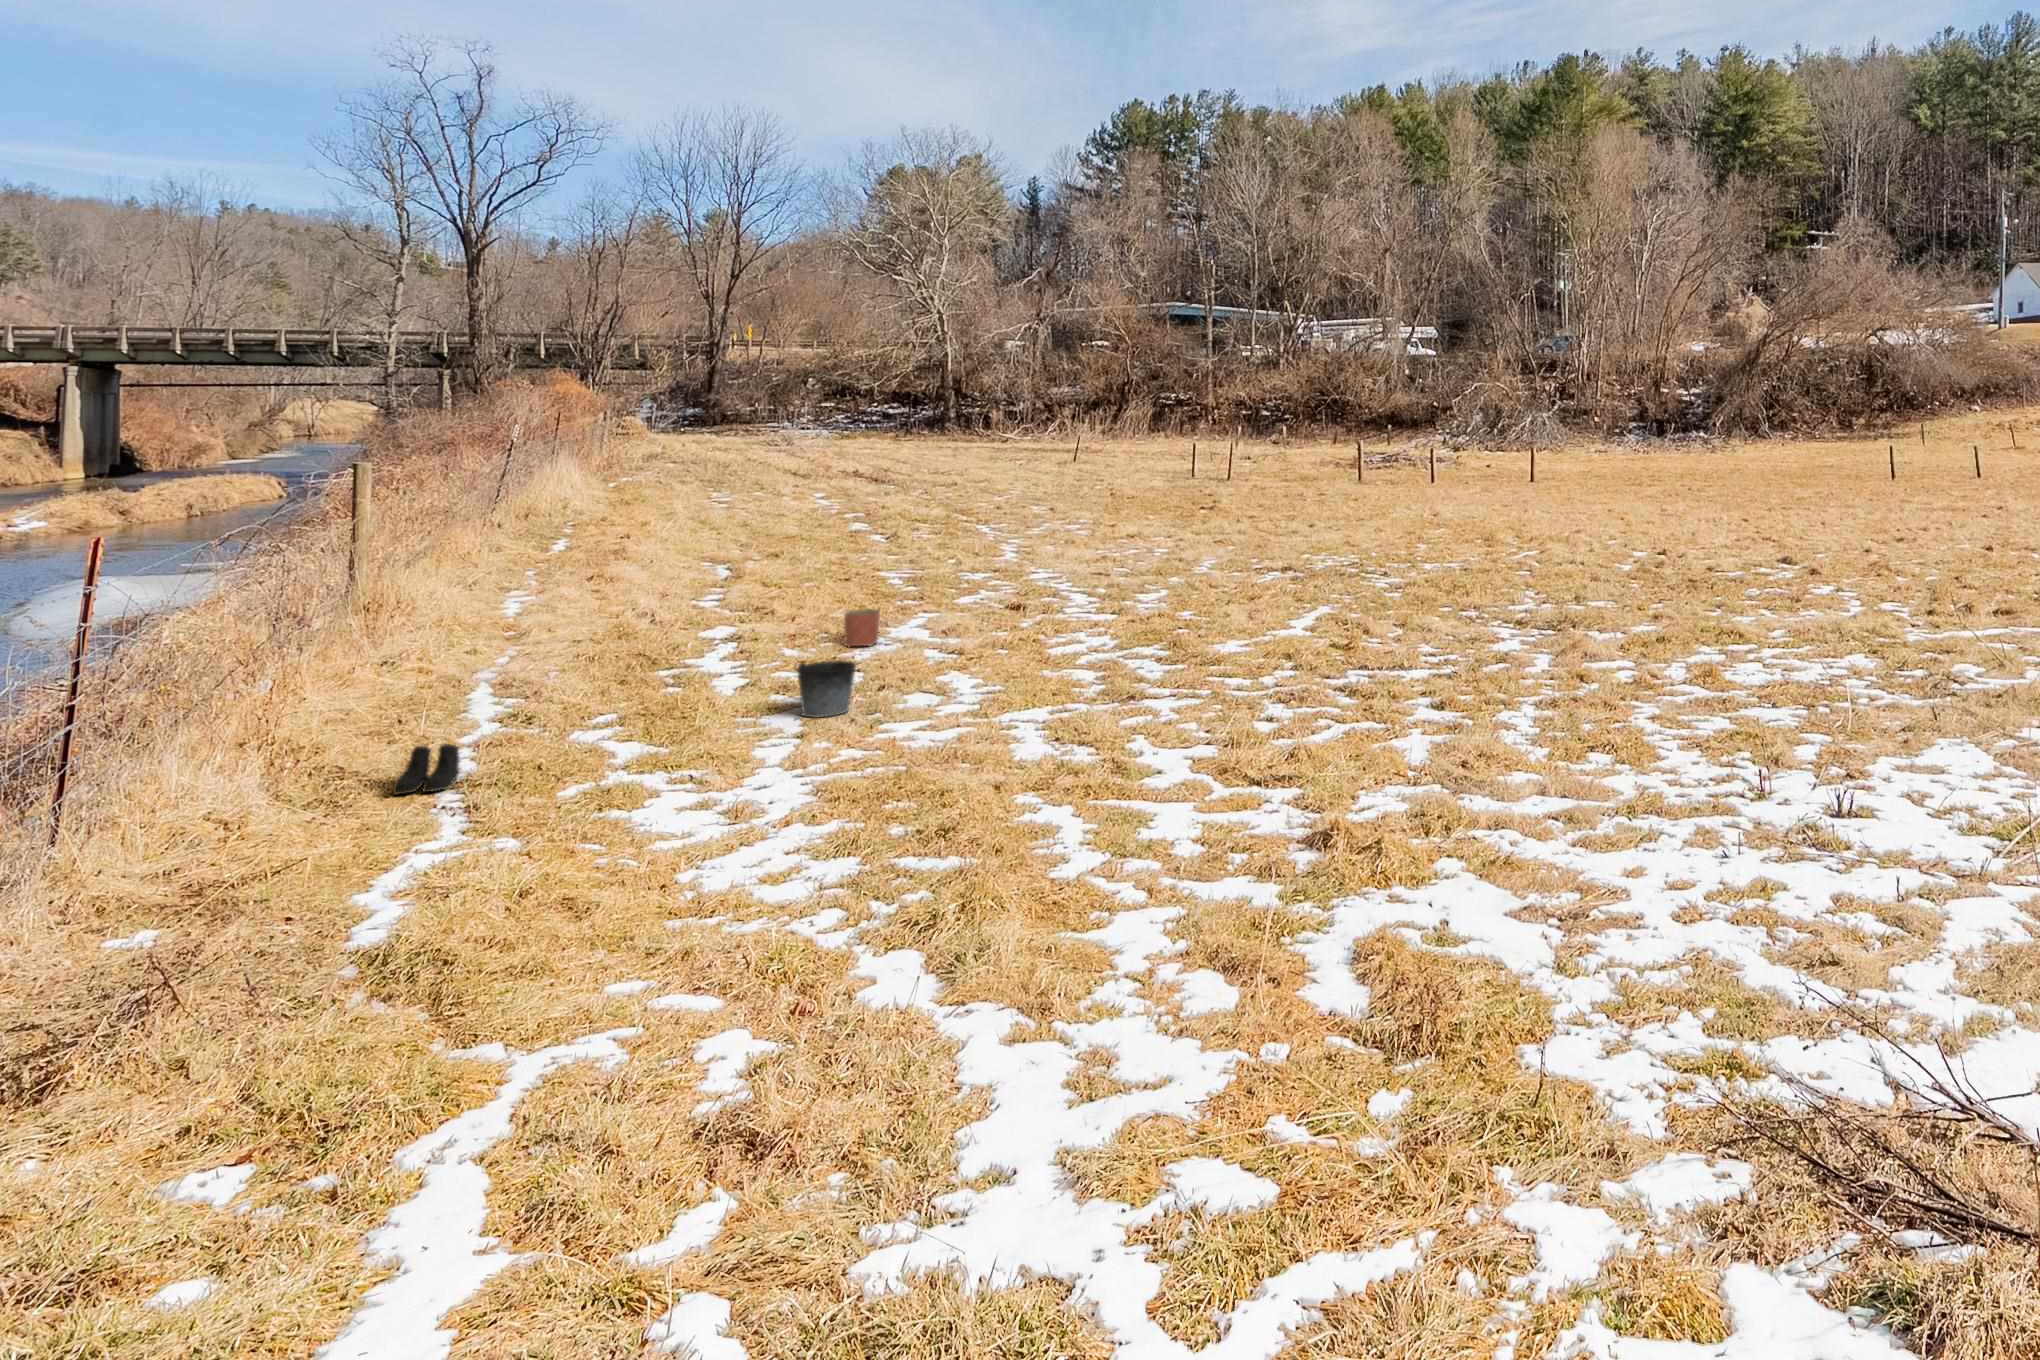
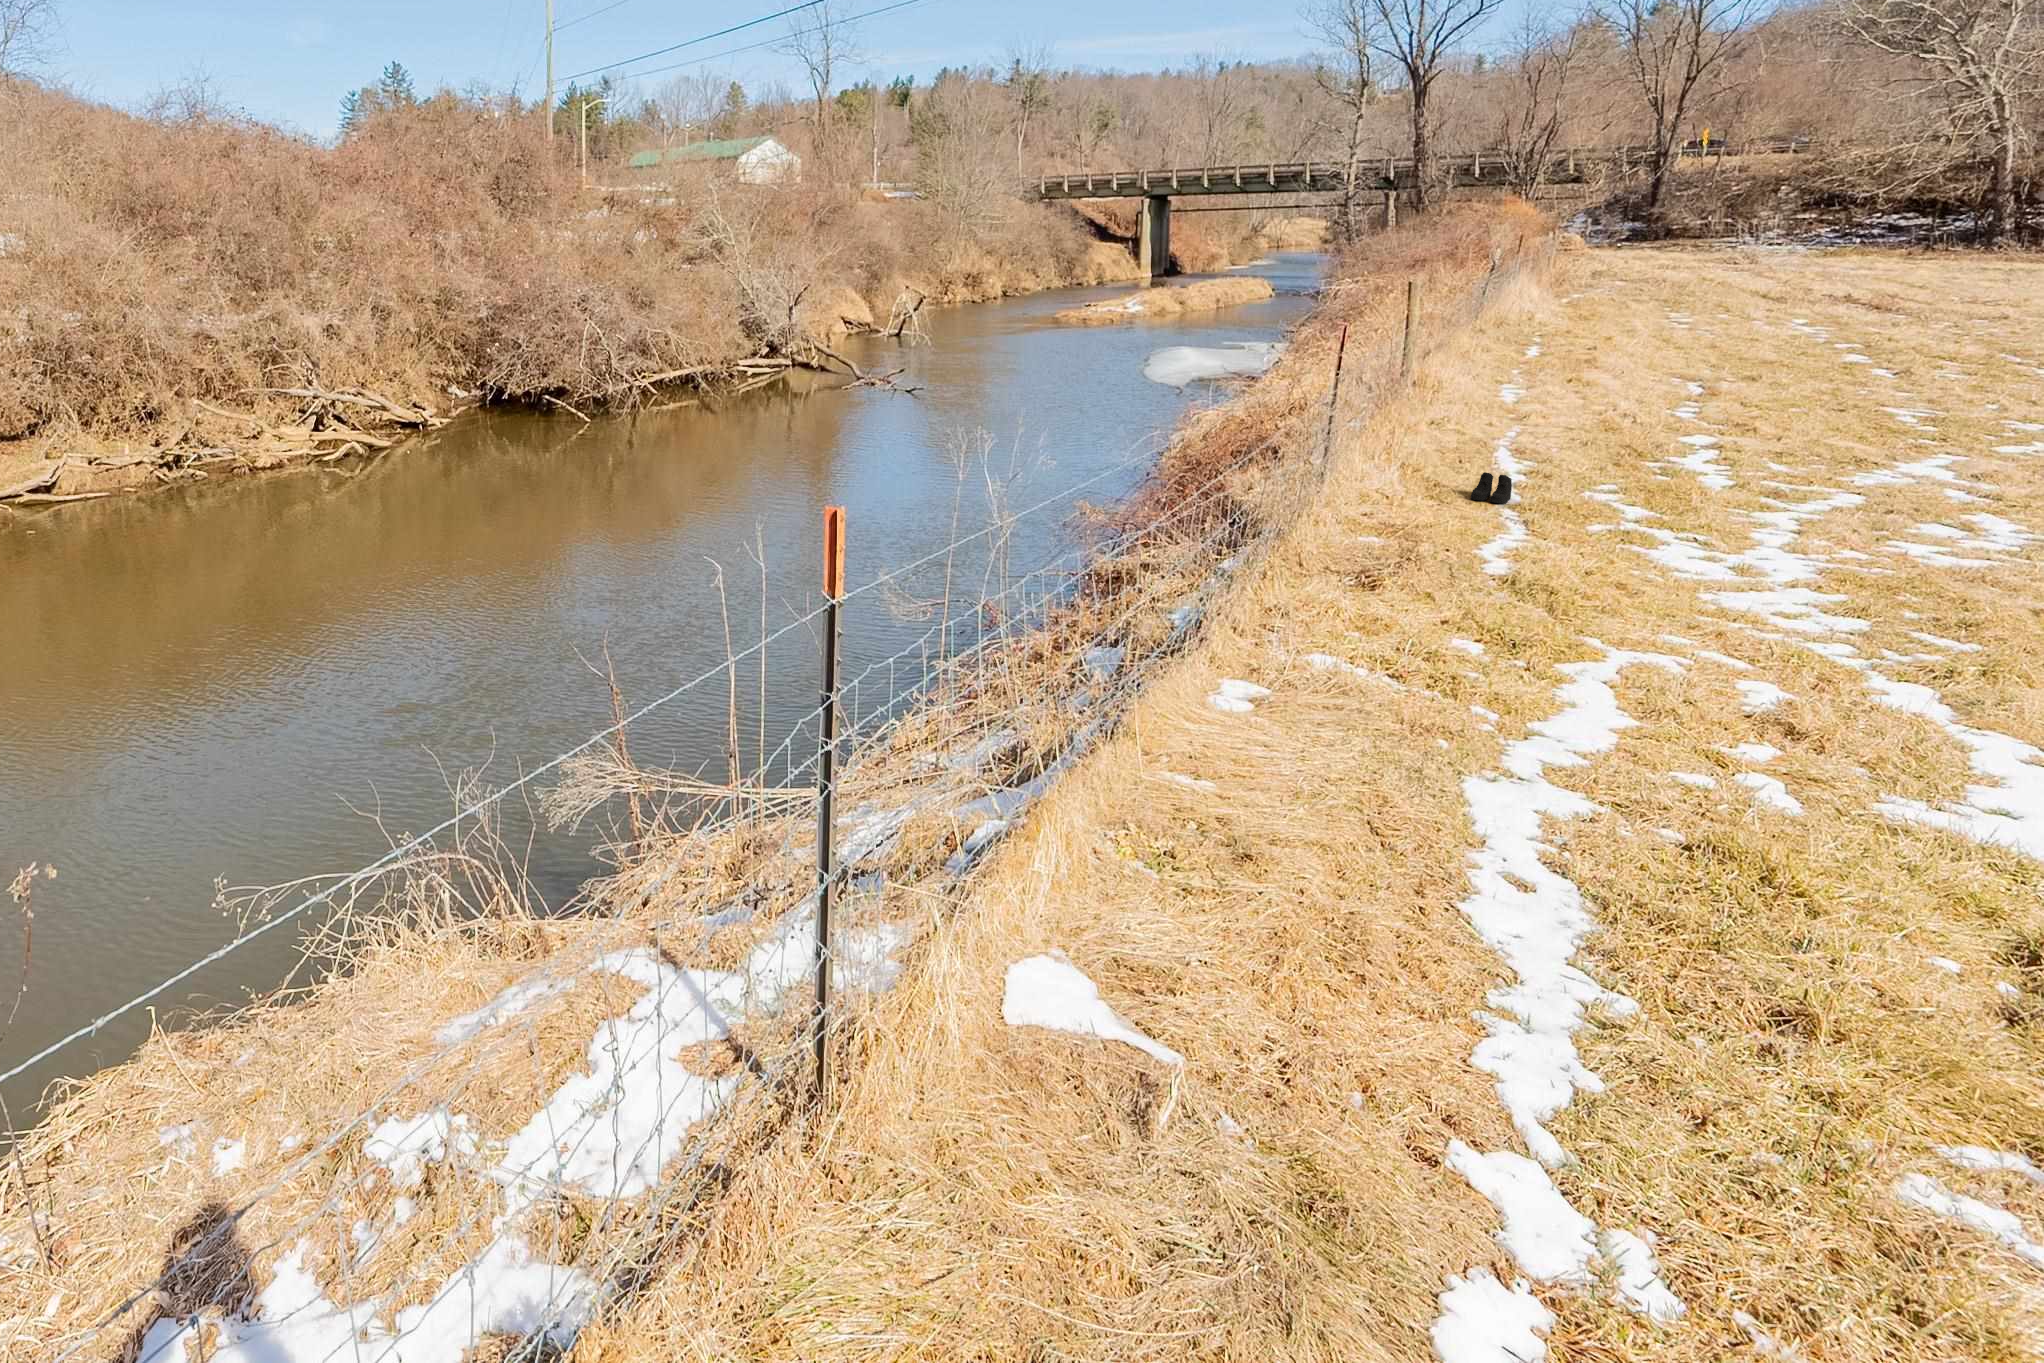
planter: present [844,609,880,647] -> none [1843,439,1891,476]
bucket: present [795,660,856,717] -> none [1791,472,1864,524]

